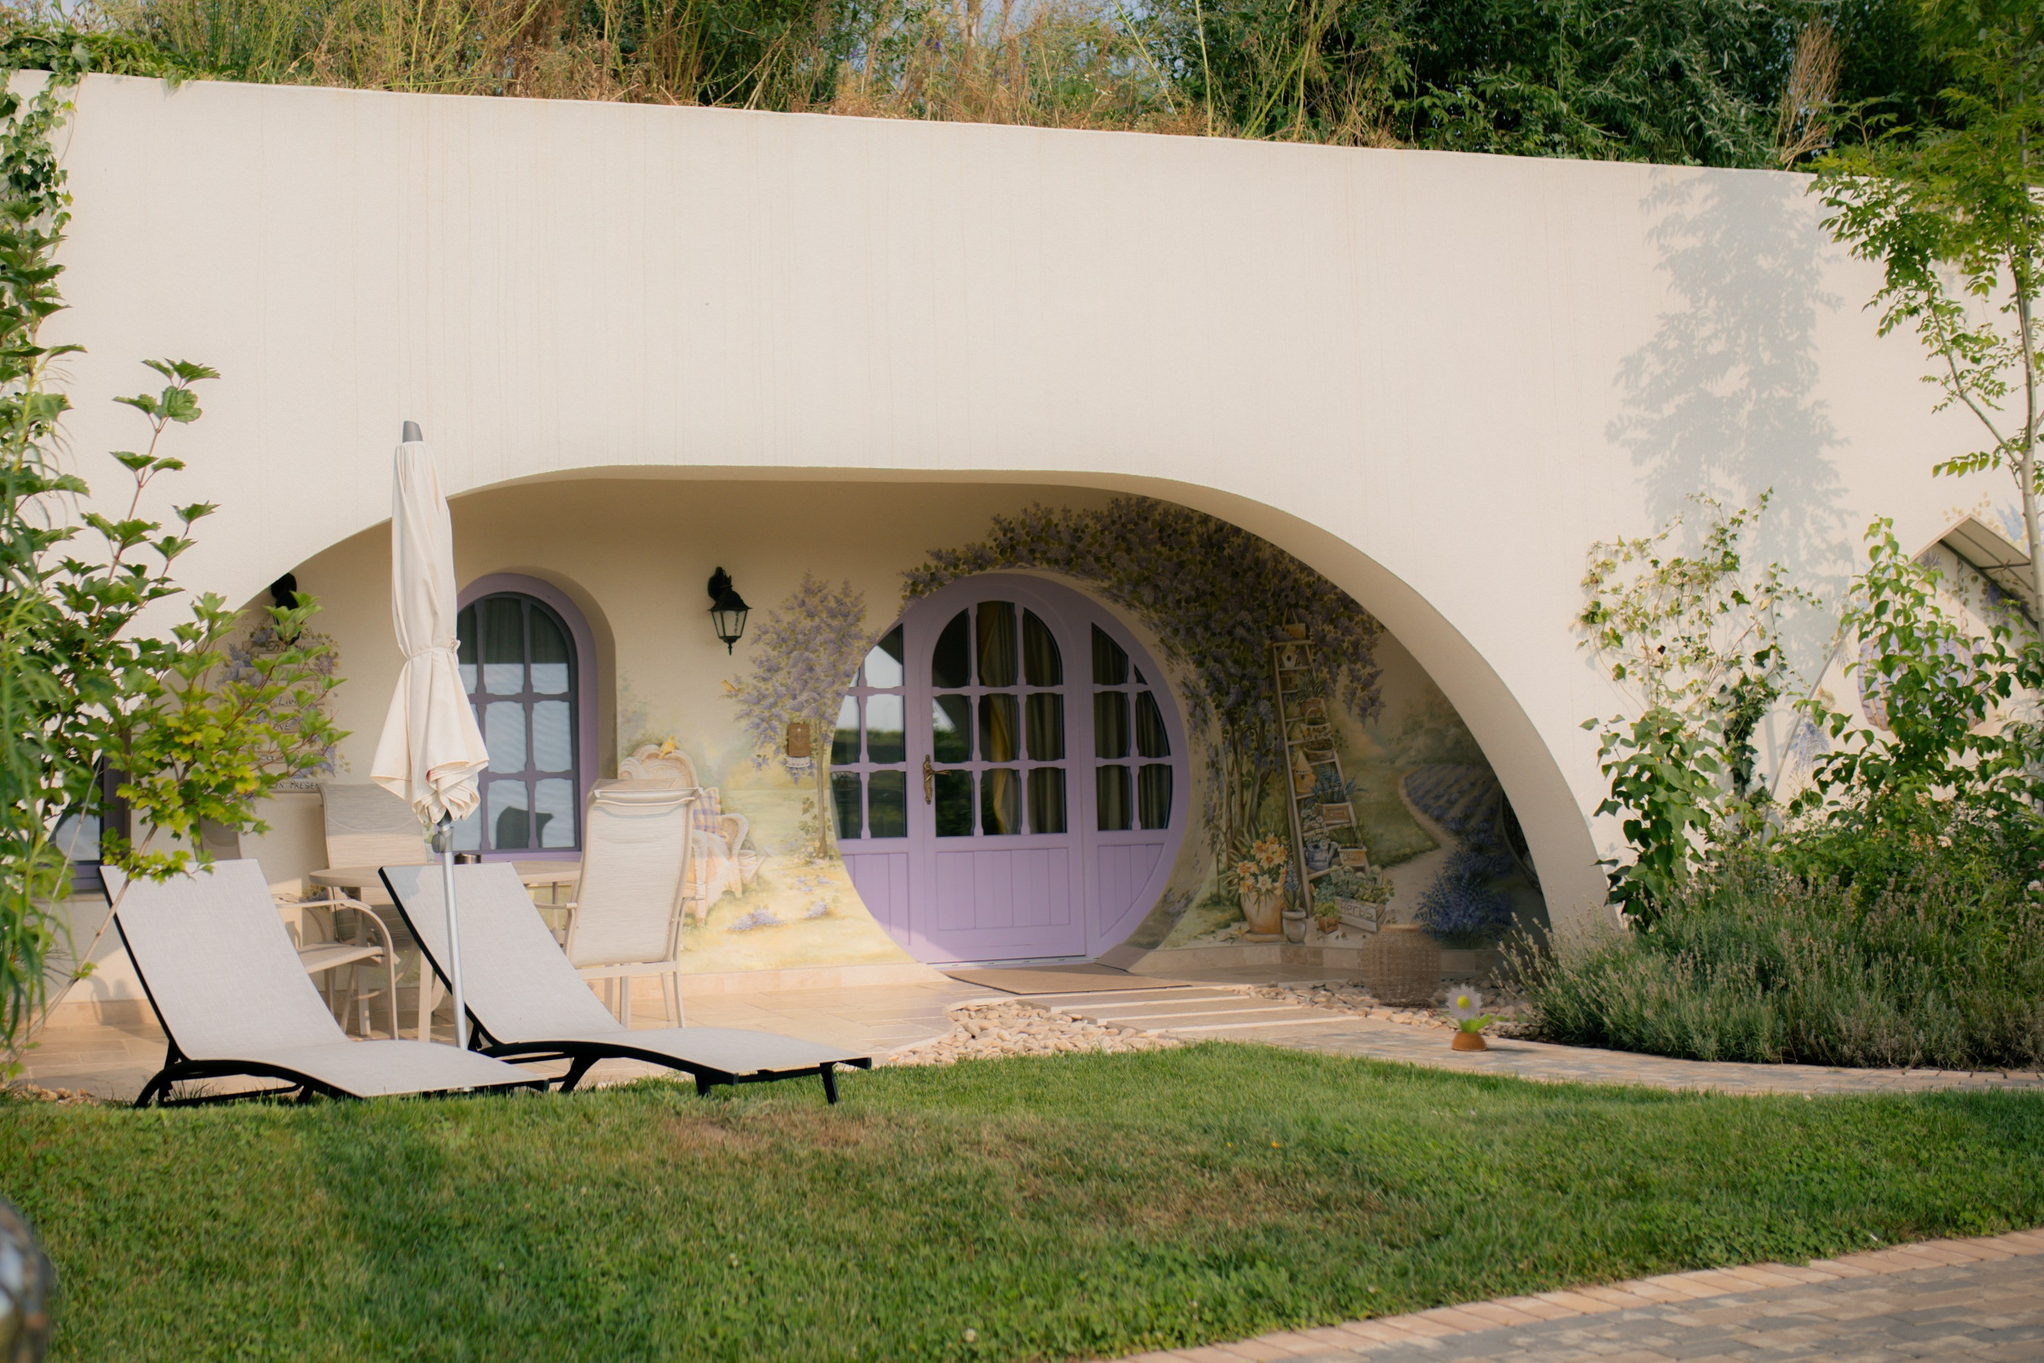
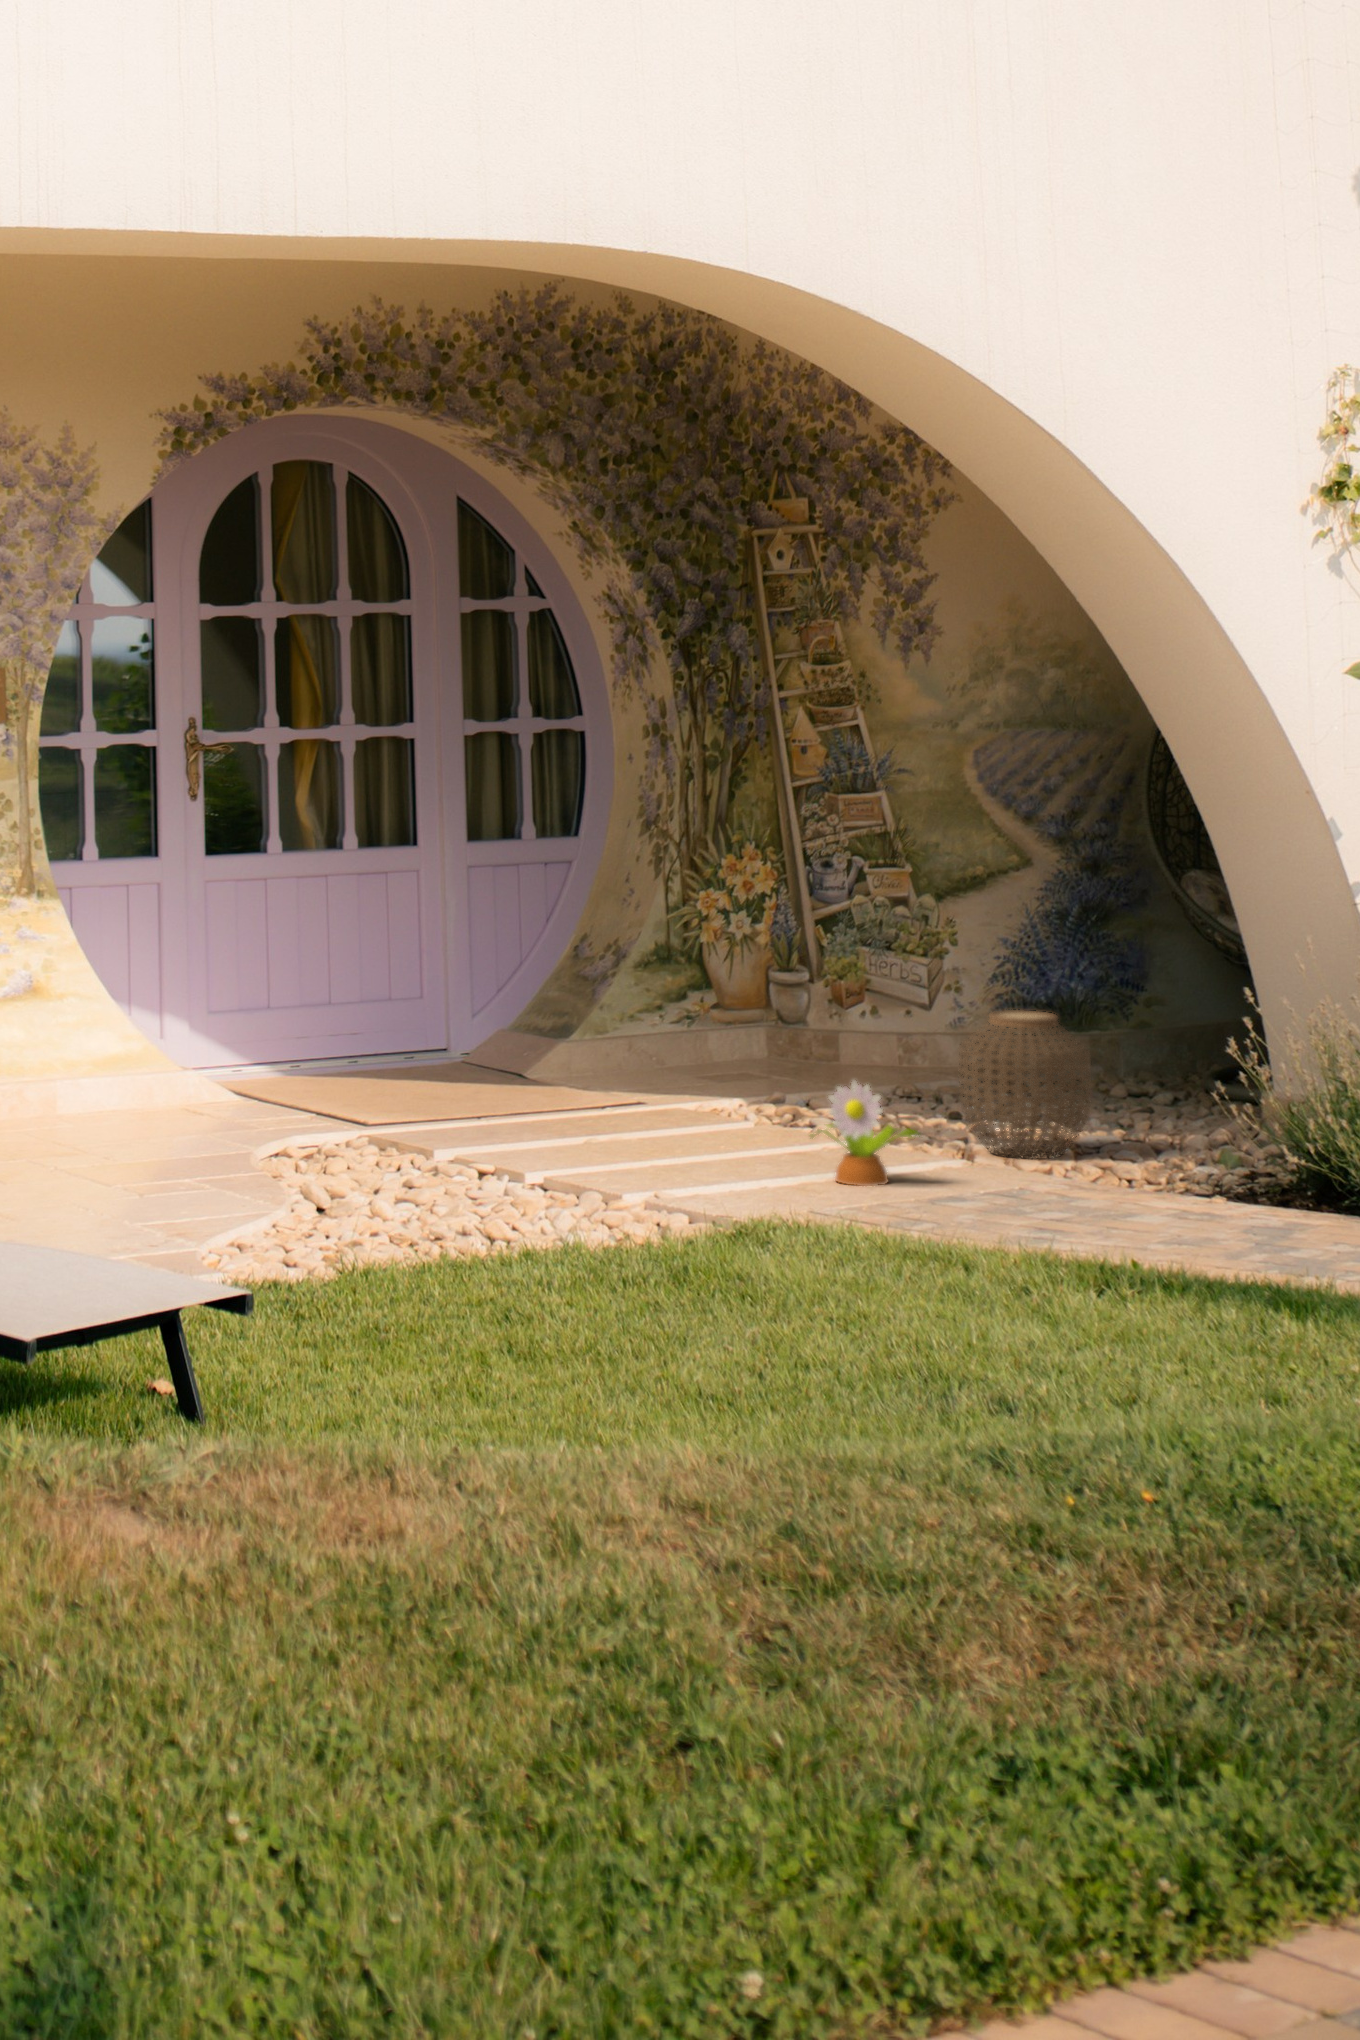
decorative plant: present [1435,984,1507,1052] -> present [811,1081,918,1186]

